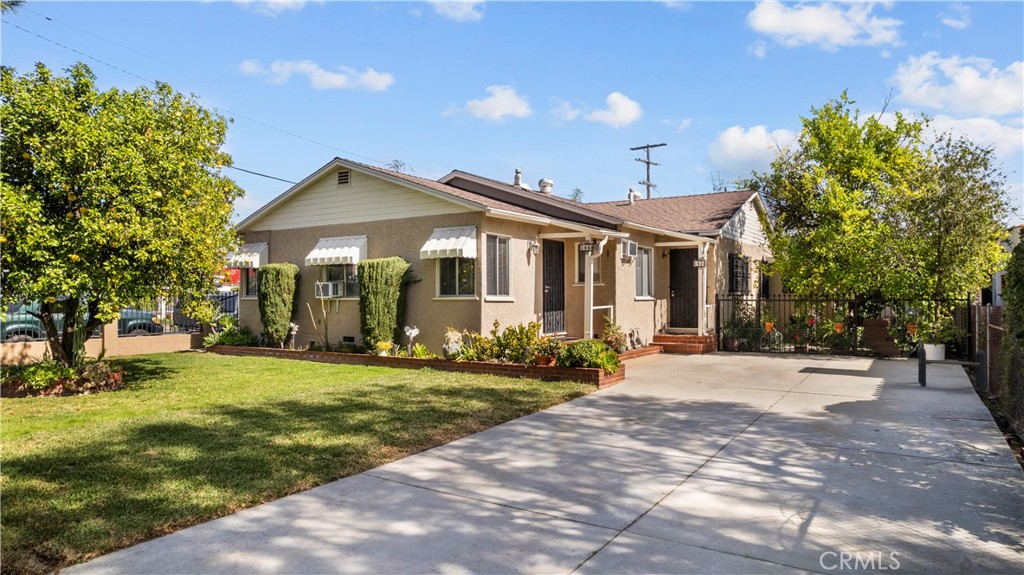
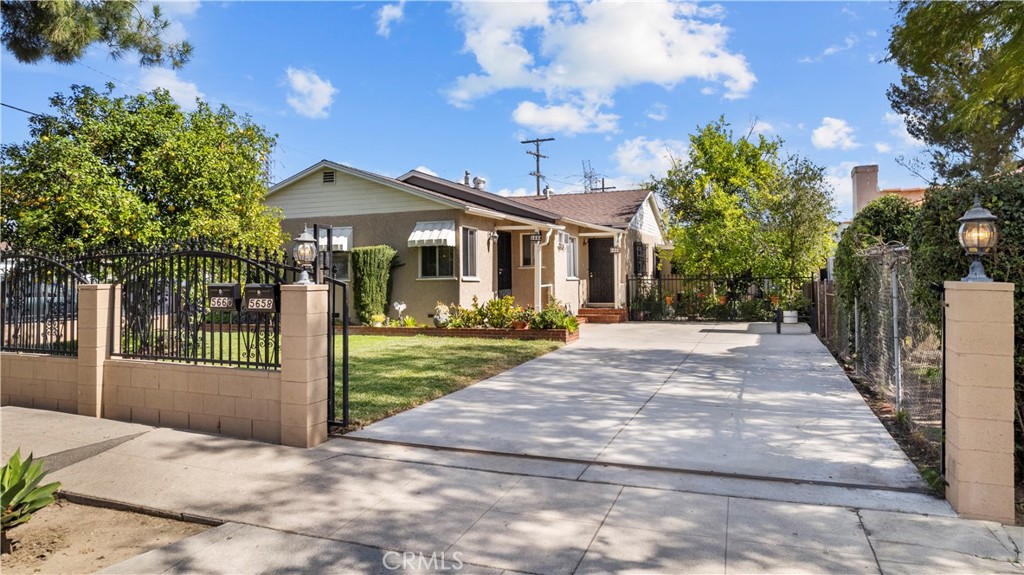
lounge chair: present [861,319,900,360] -> none [738,294,765,324]

